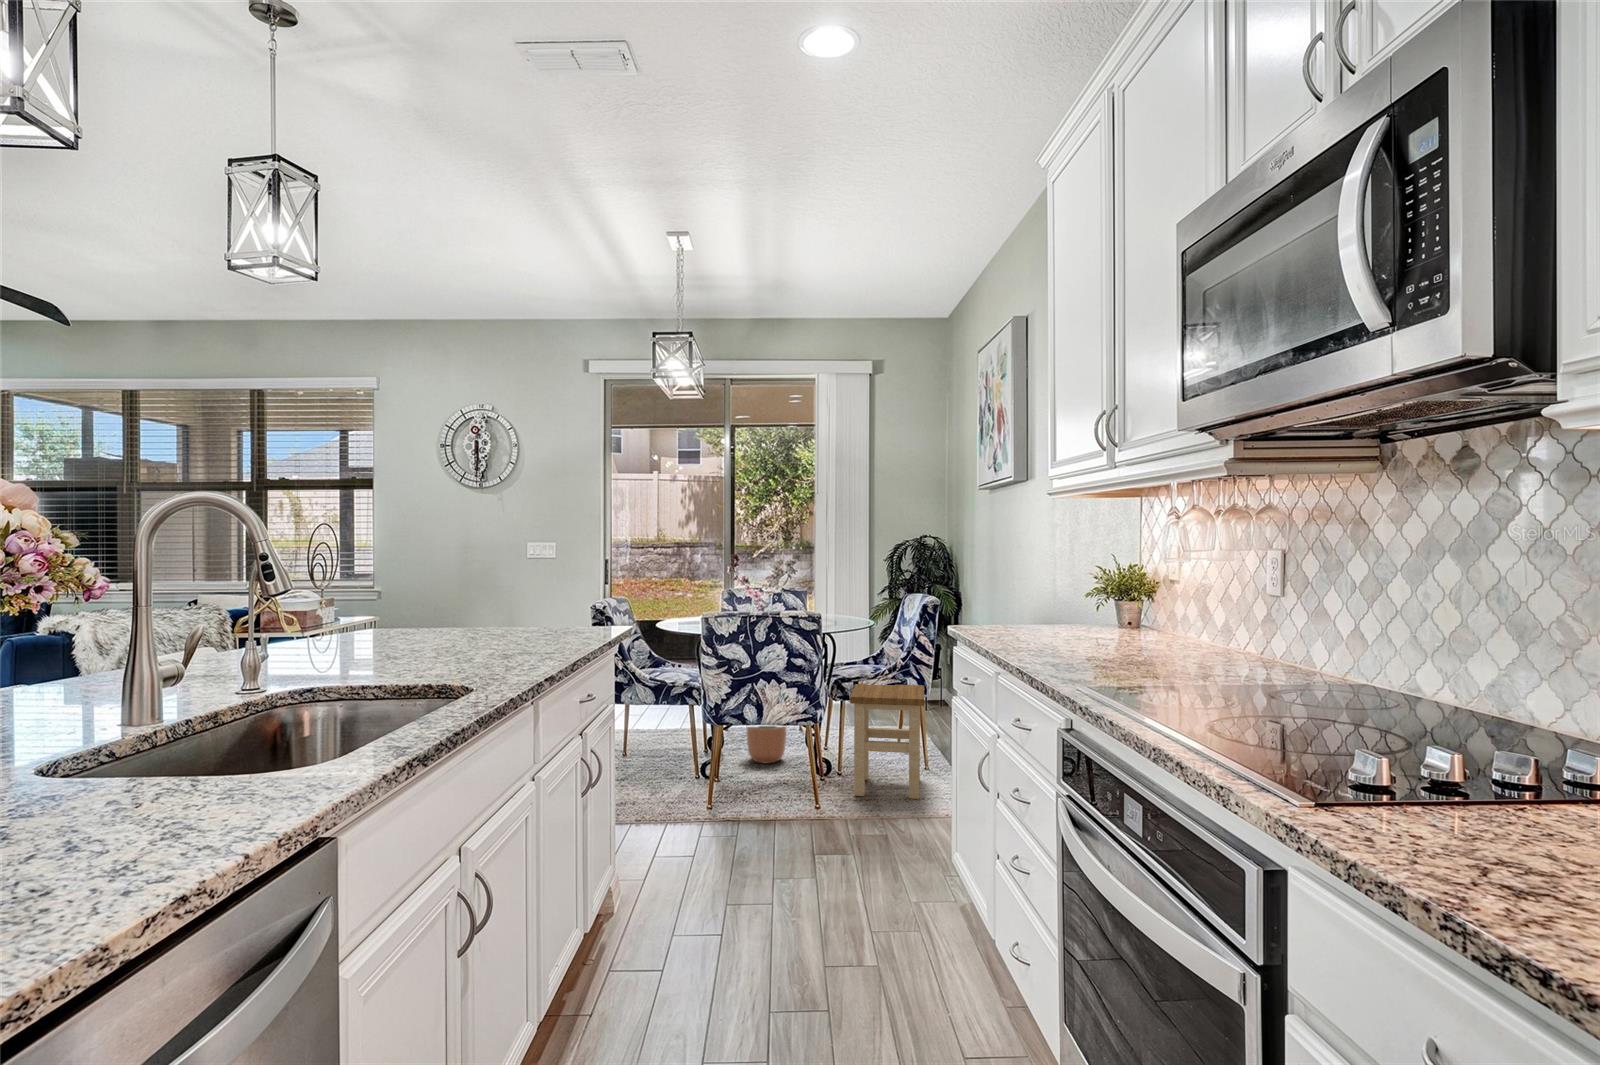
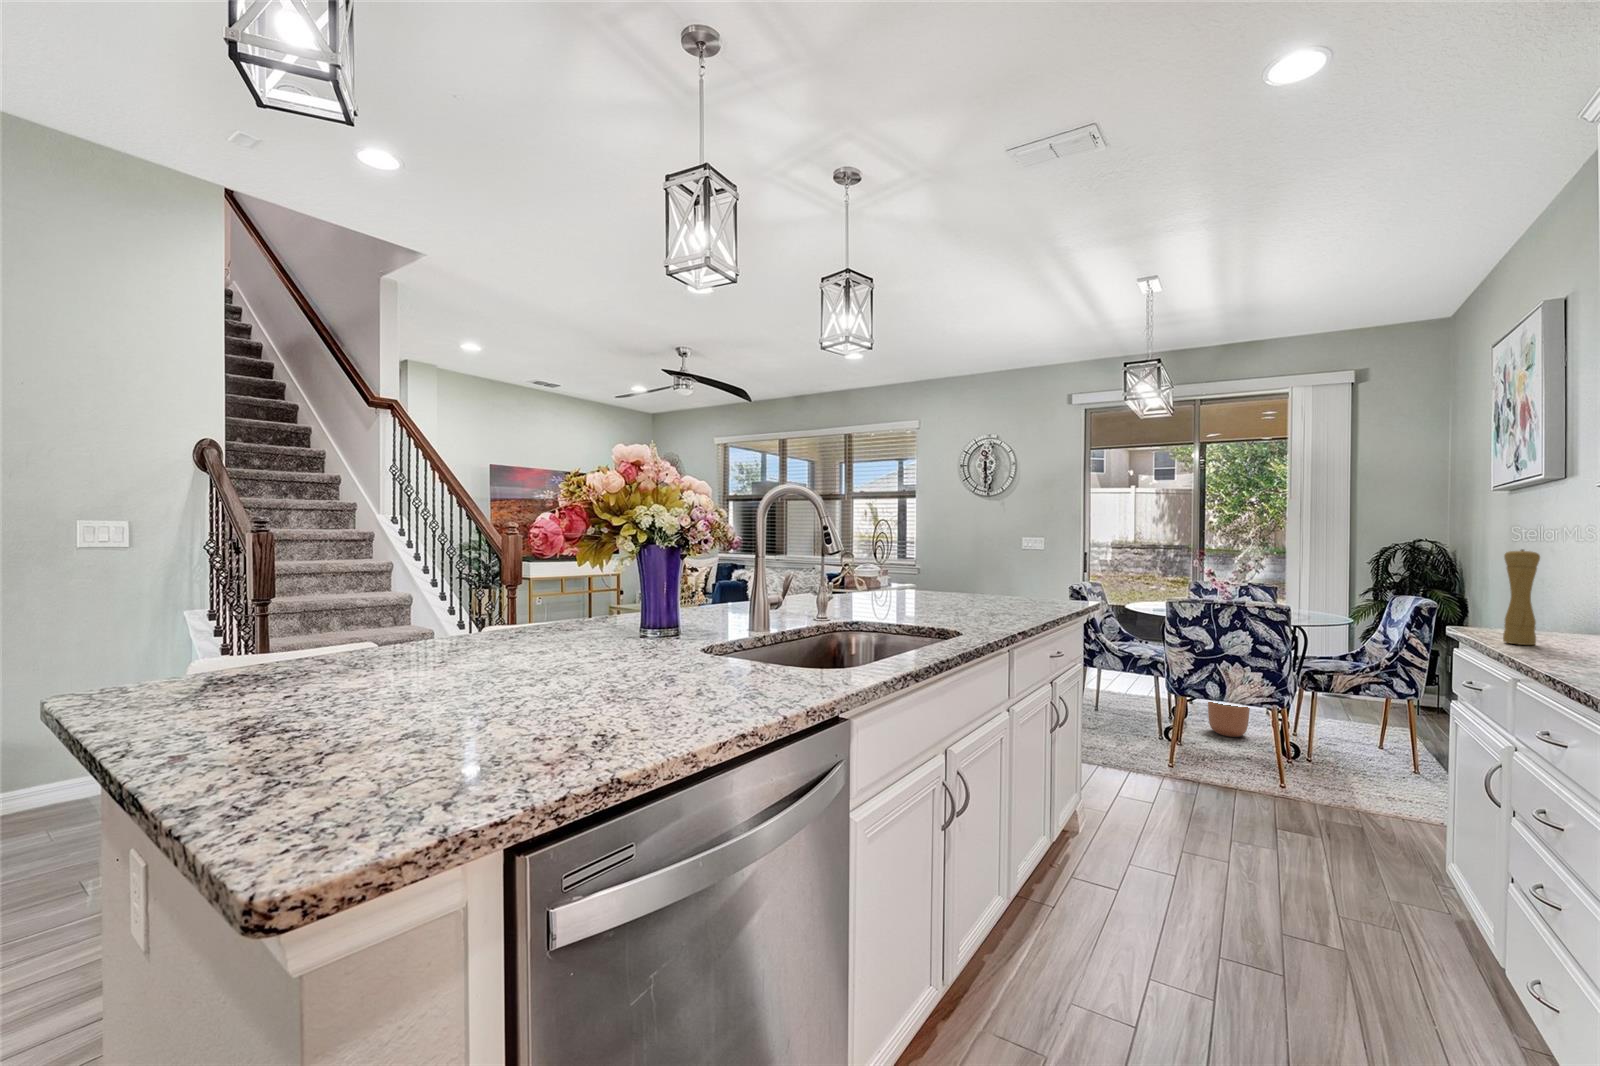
pepper mill: none [990,539,1015,633] -> present [1503,549,1540,645]
stool: present [850,684,924,799] -> none [1322,678,1417,799]

